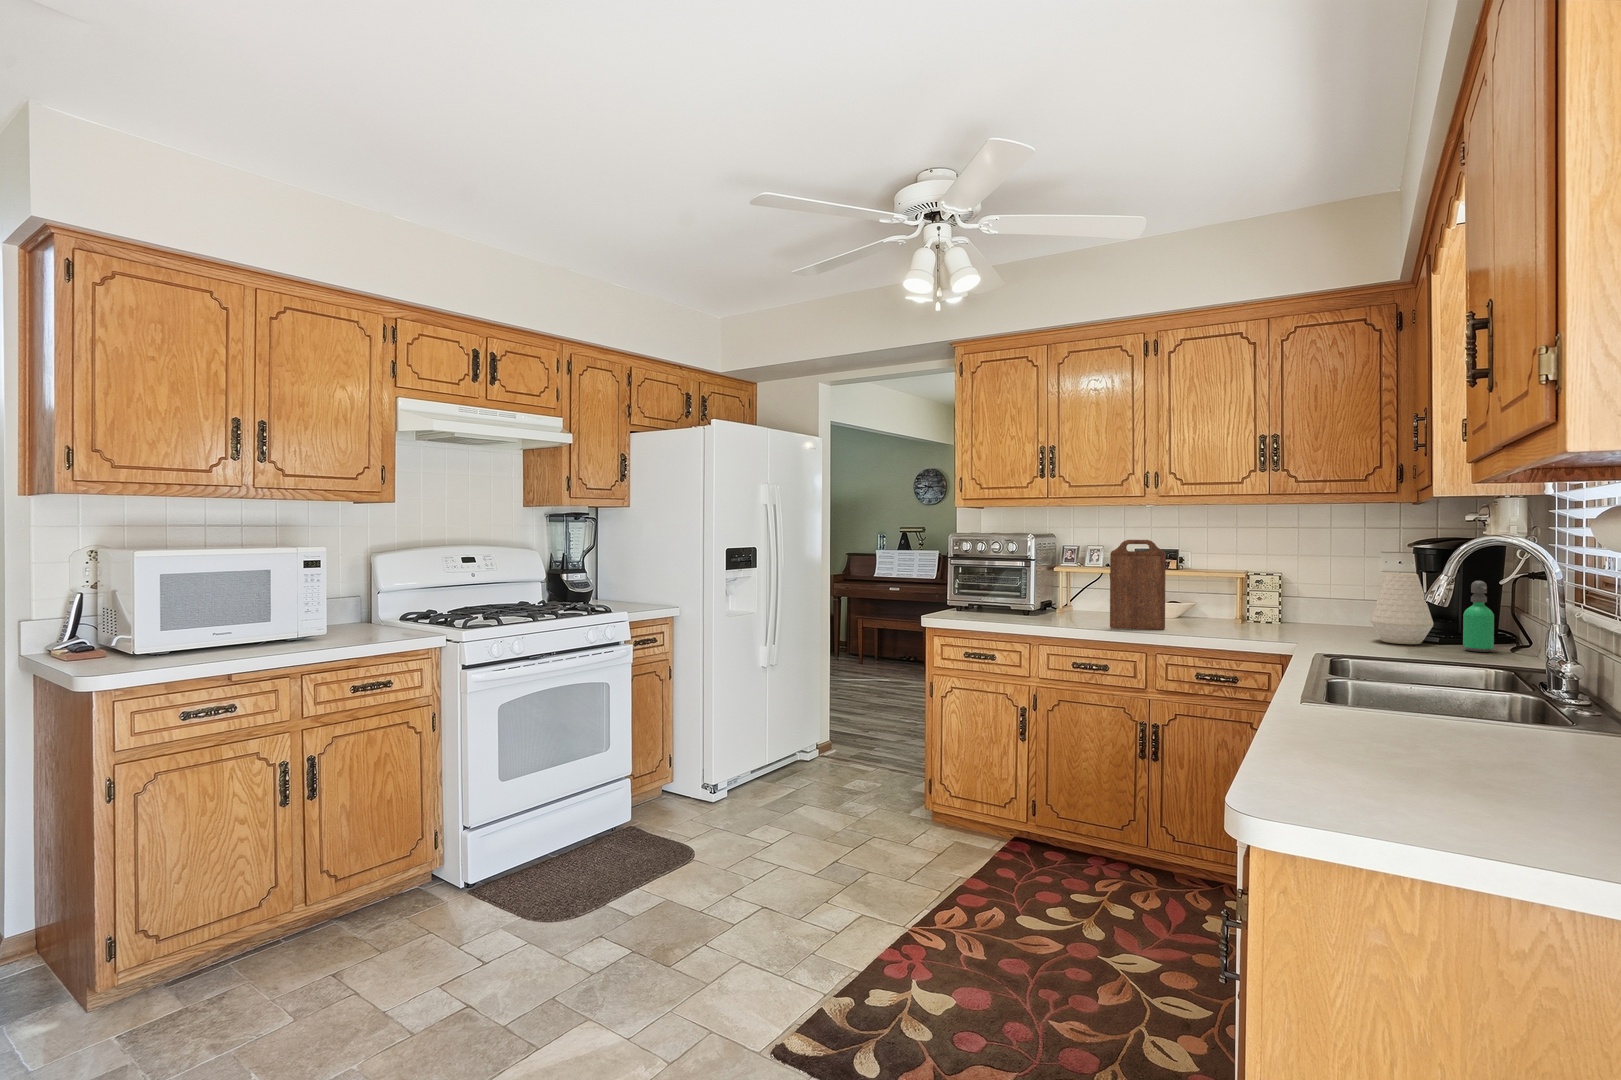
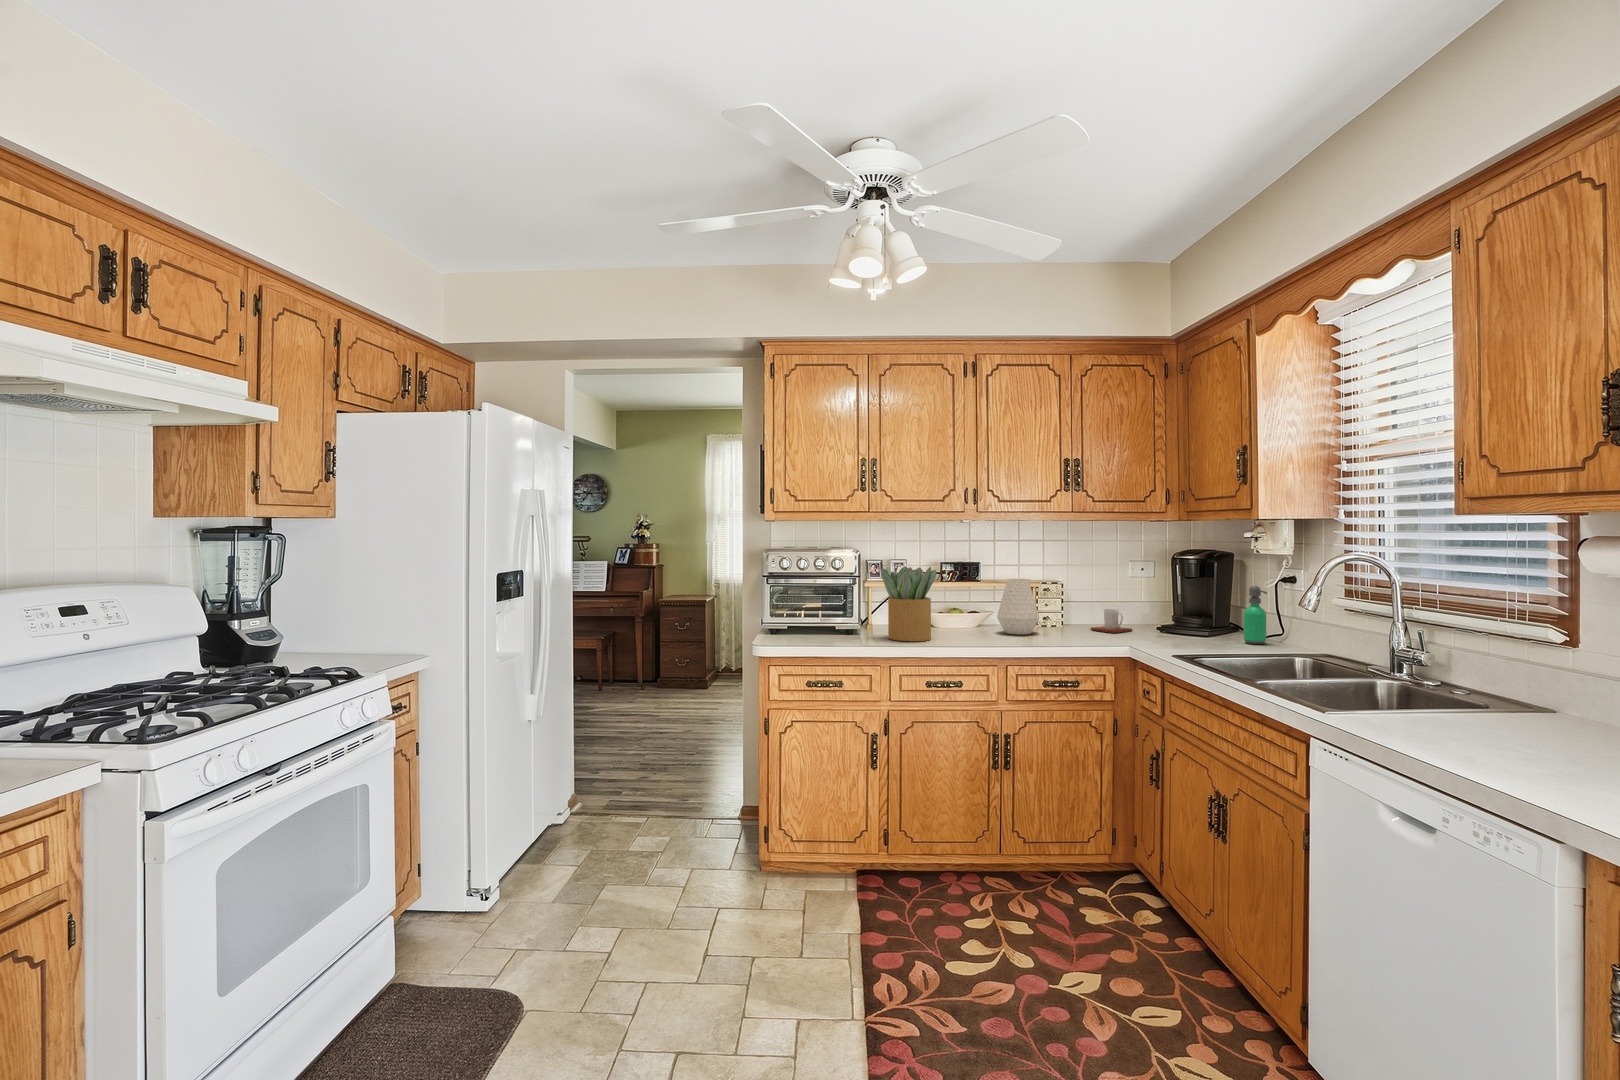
cutting board: present [1110,540,1166,630] -> none [954,554,999,643]
potted plant: none [1053,551,1108,625] -> present [881,566,936,641]
vase: present [1370,573,1433,644] -> present [997,579,1039,635]
mug: none [1303,605,1354,631] -> present [1091,609,1132,633]

